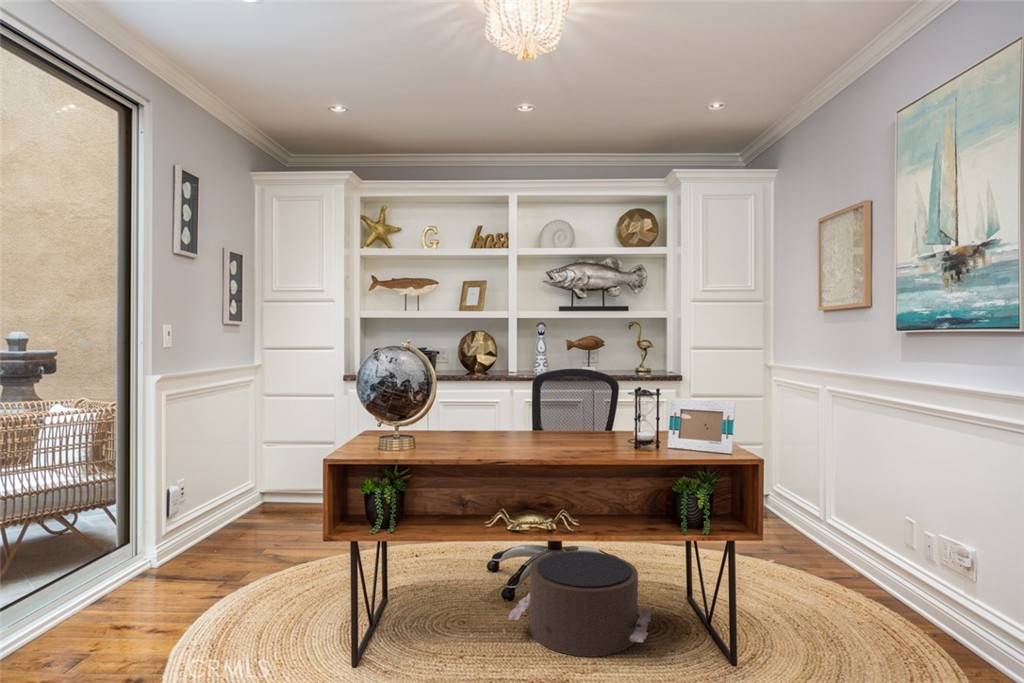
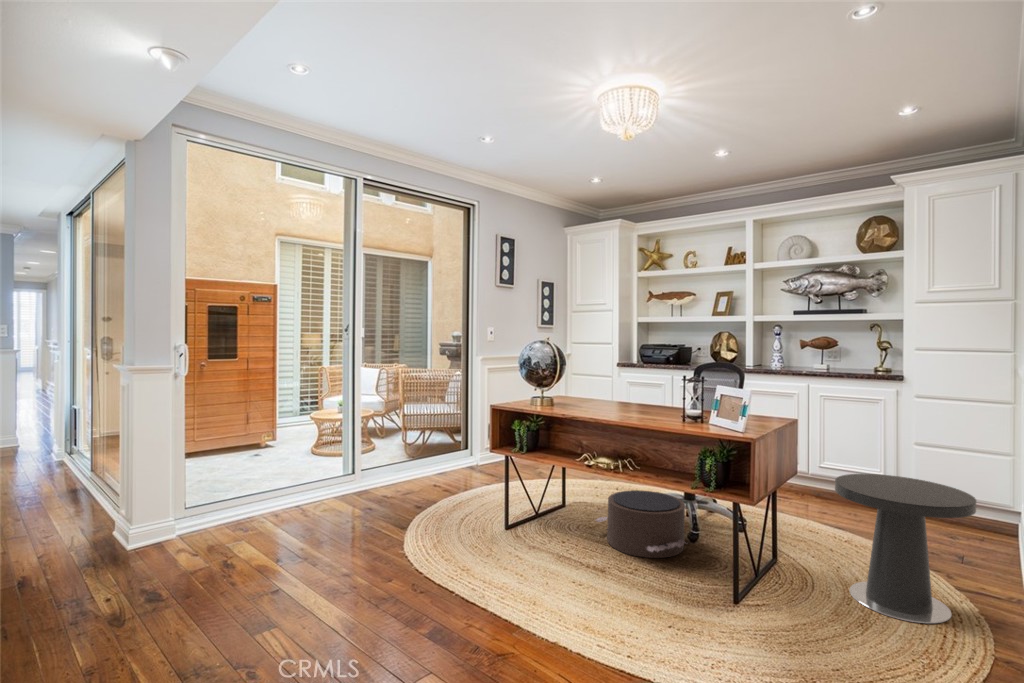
side table: none [781,475,917,627] -> present [835,474,976,623]

